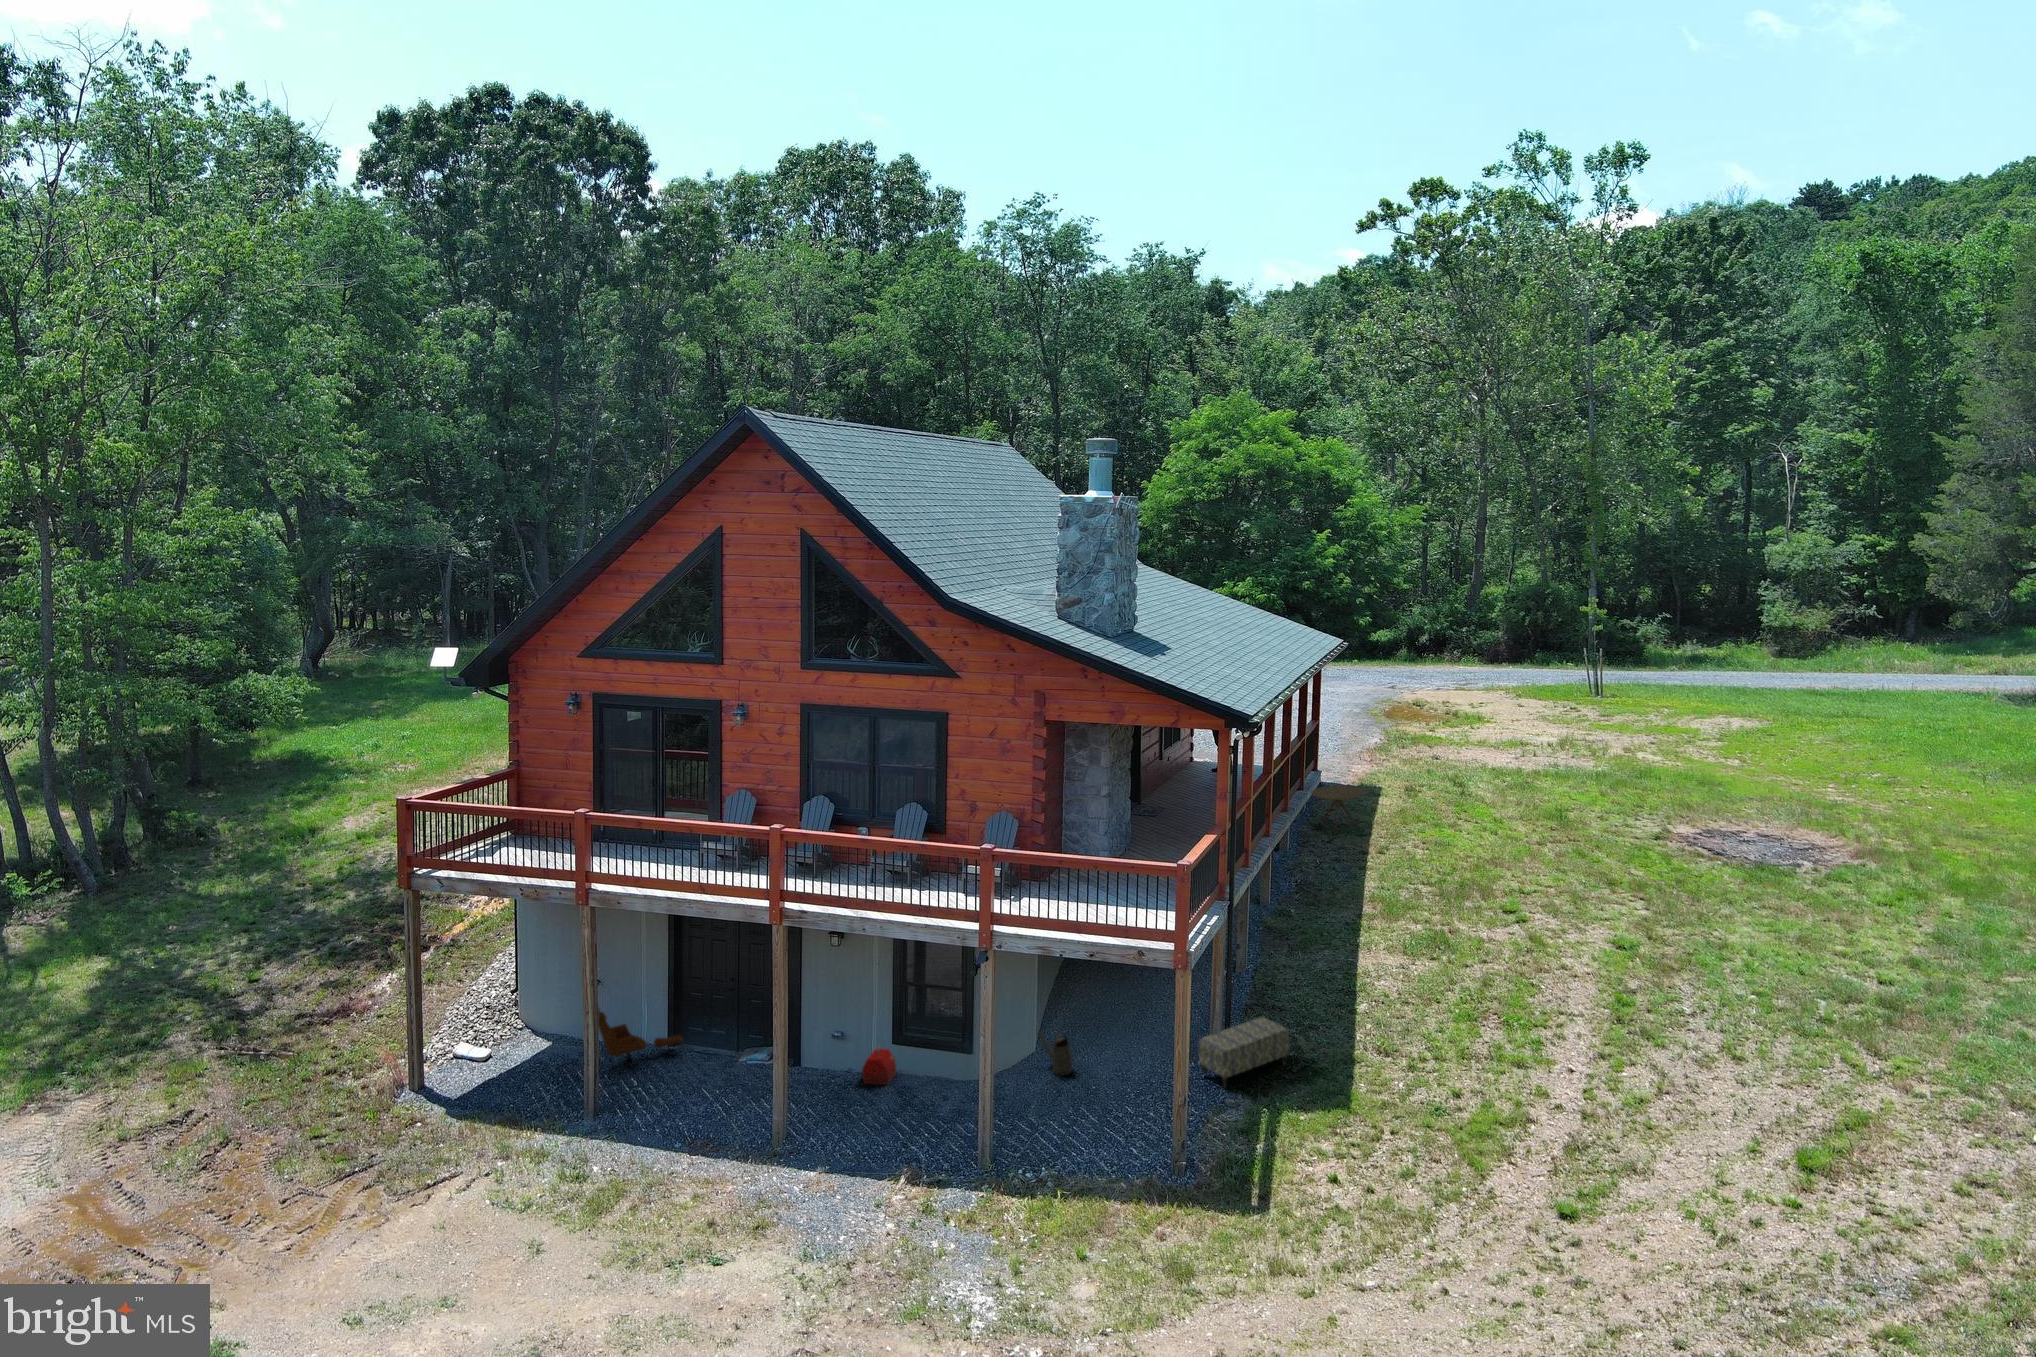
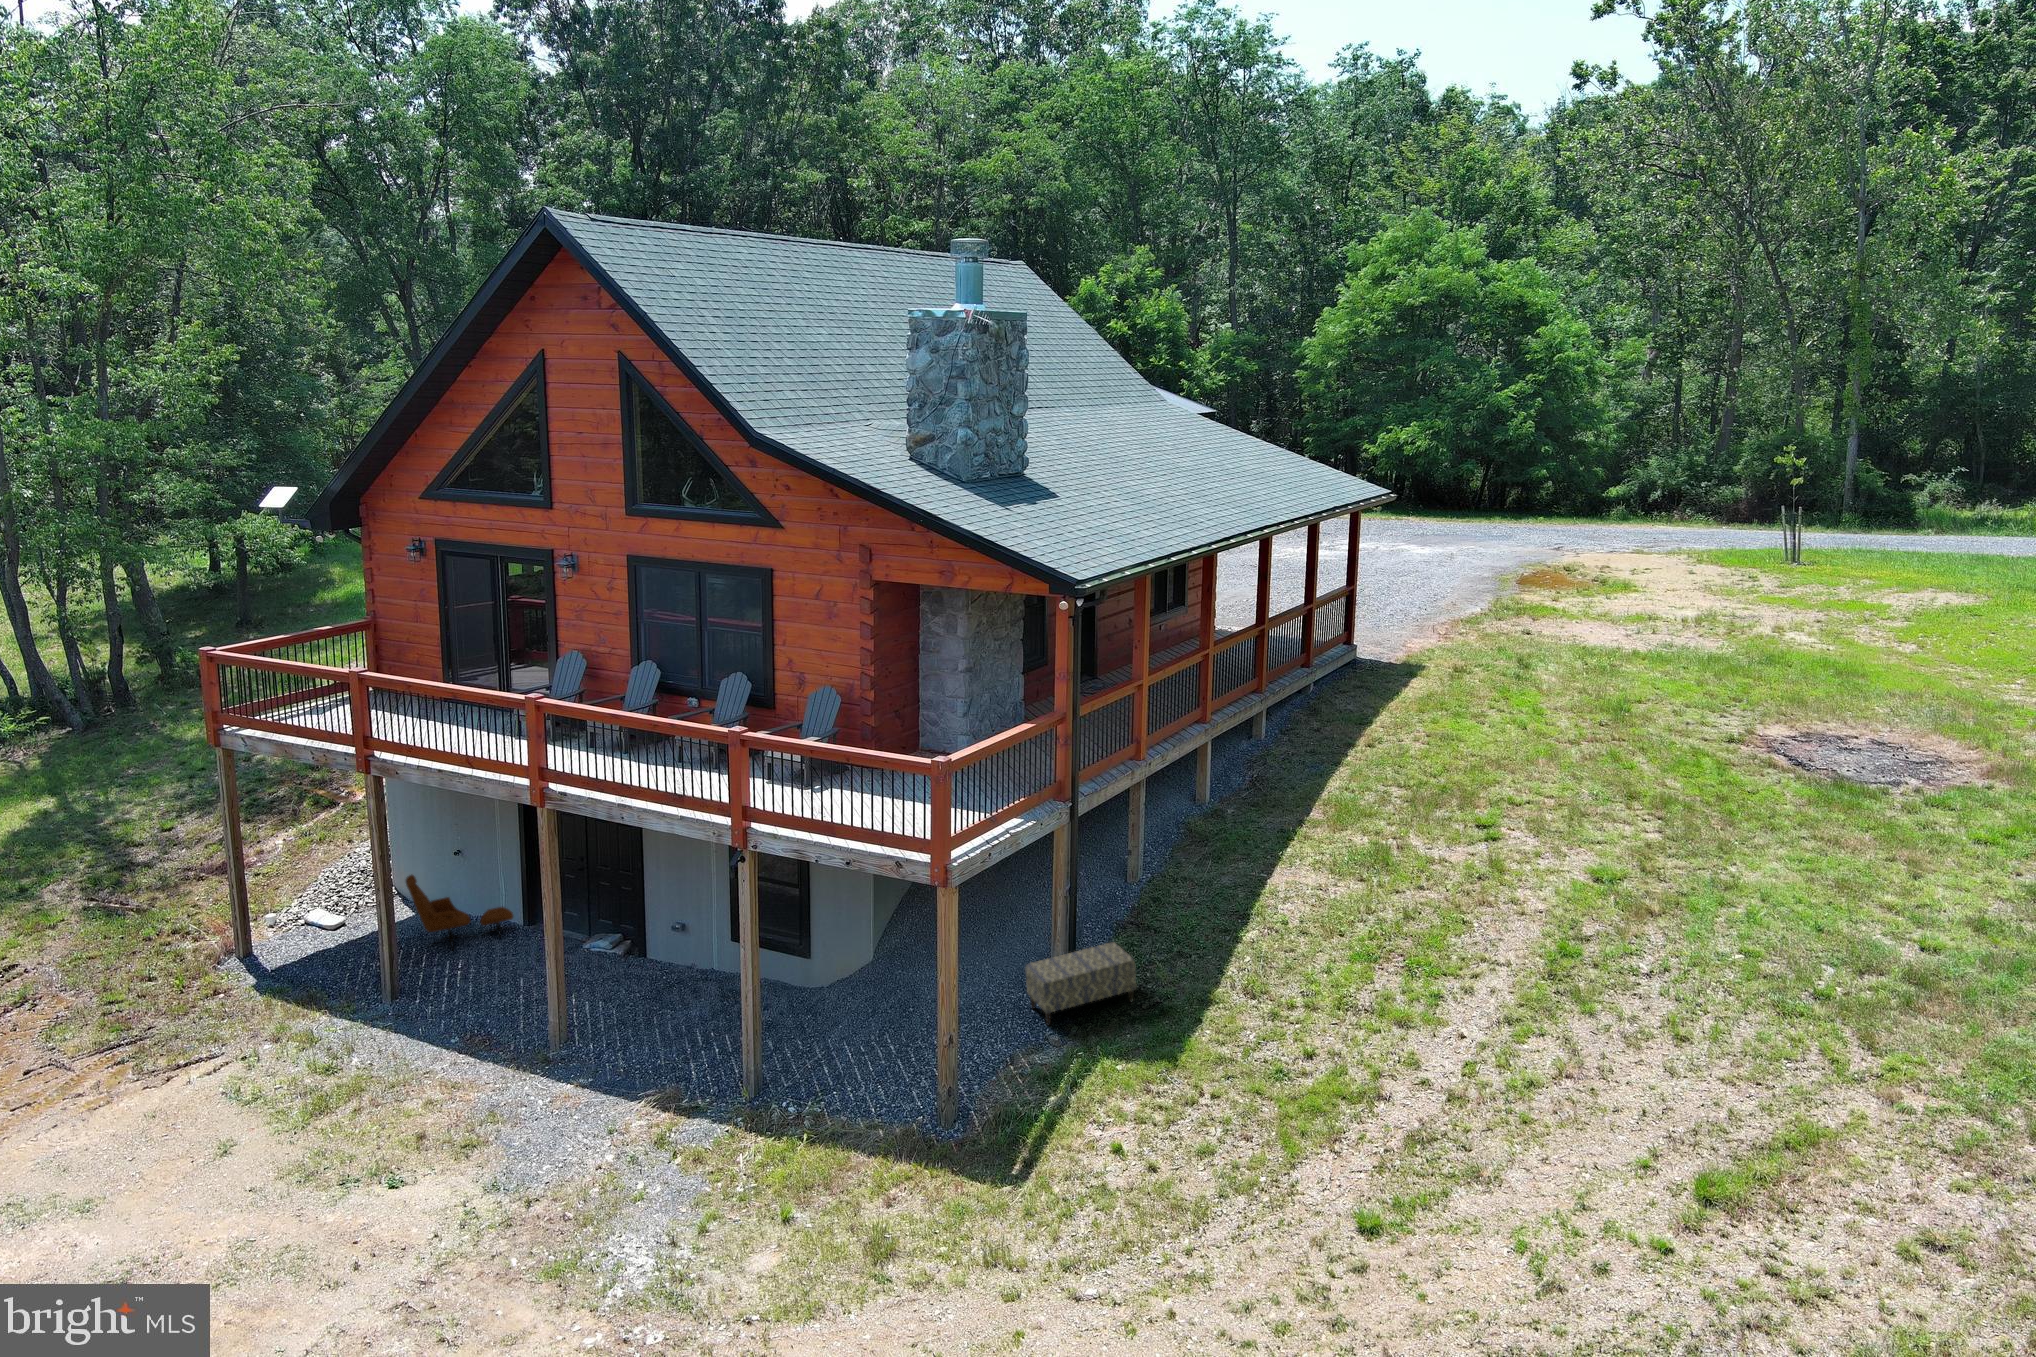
round table: present [1311,786,1364,826] -> none [1300,661,1363,716]
watering can: present [1038,1032,1074,1075] -> none [858,939,893,993]
toolbox: present [862,1044,897,1085] -> none [671,938,723,987]

